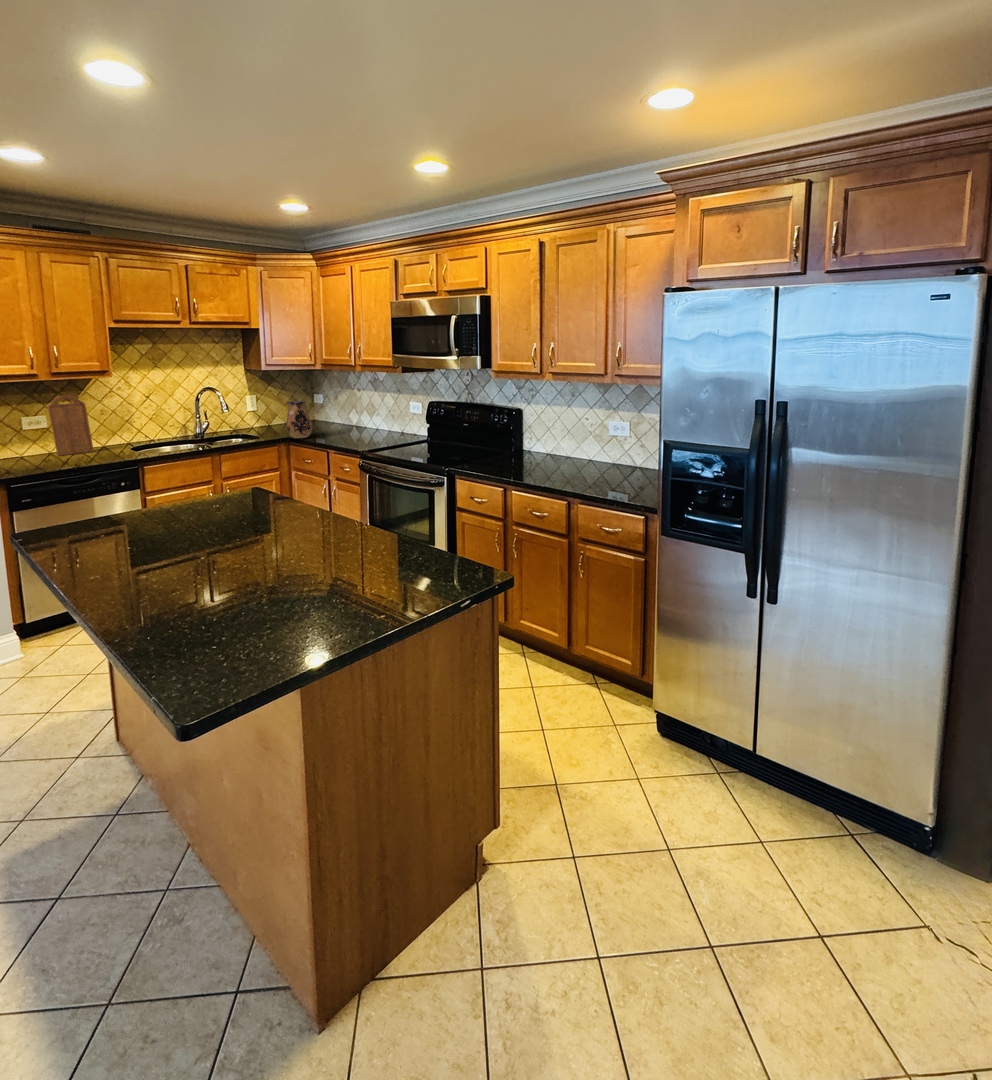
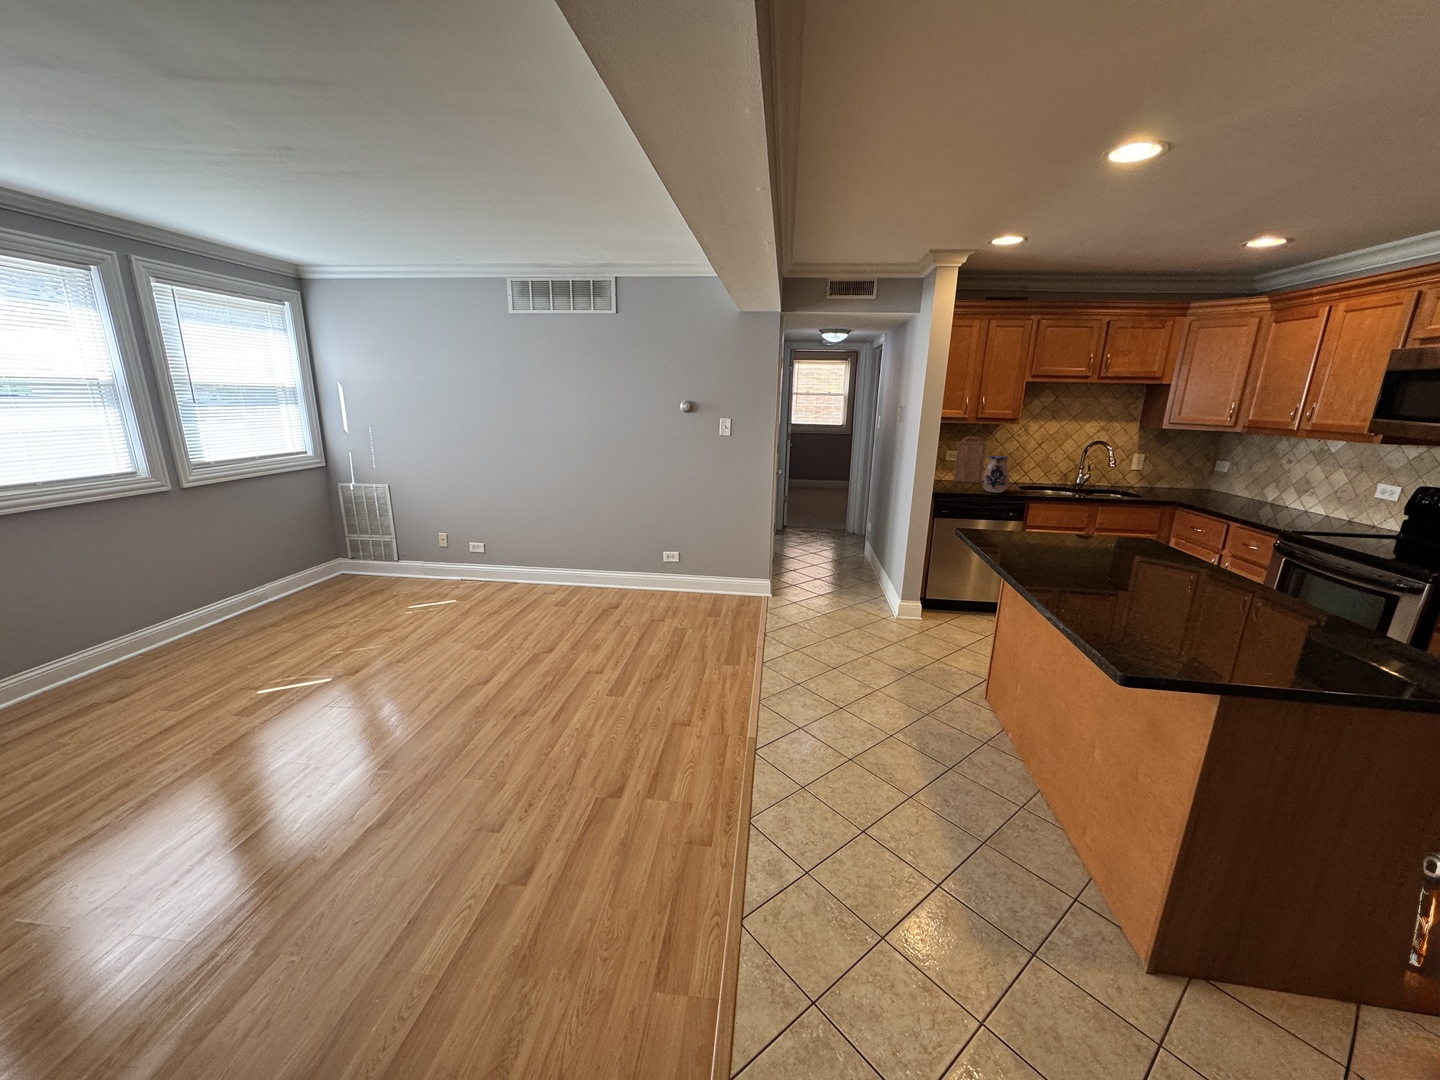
ceramic pitcher: present [286,401,312,438] -> present [982,456,1010,493]

